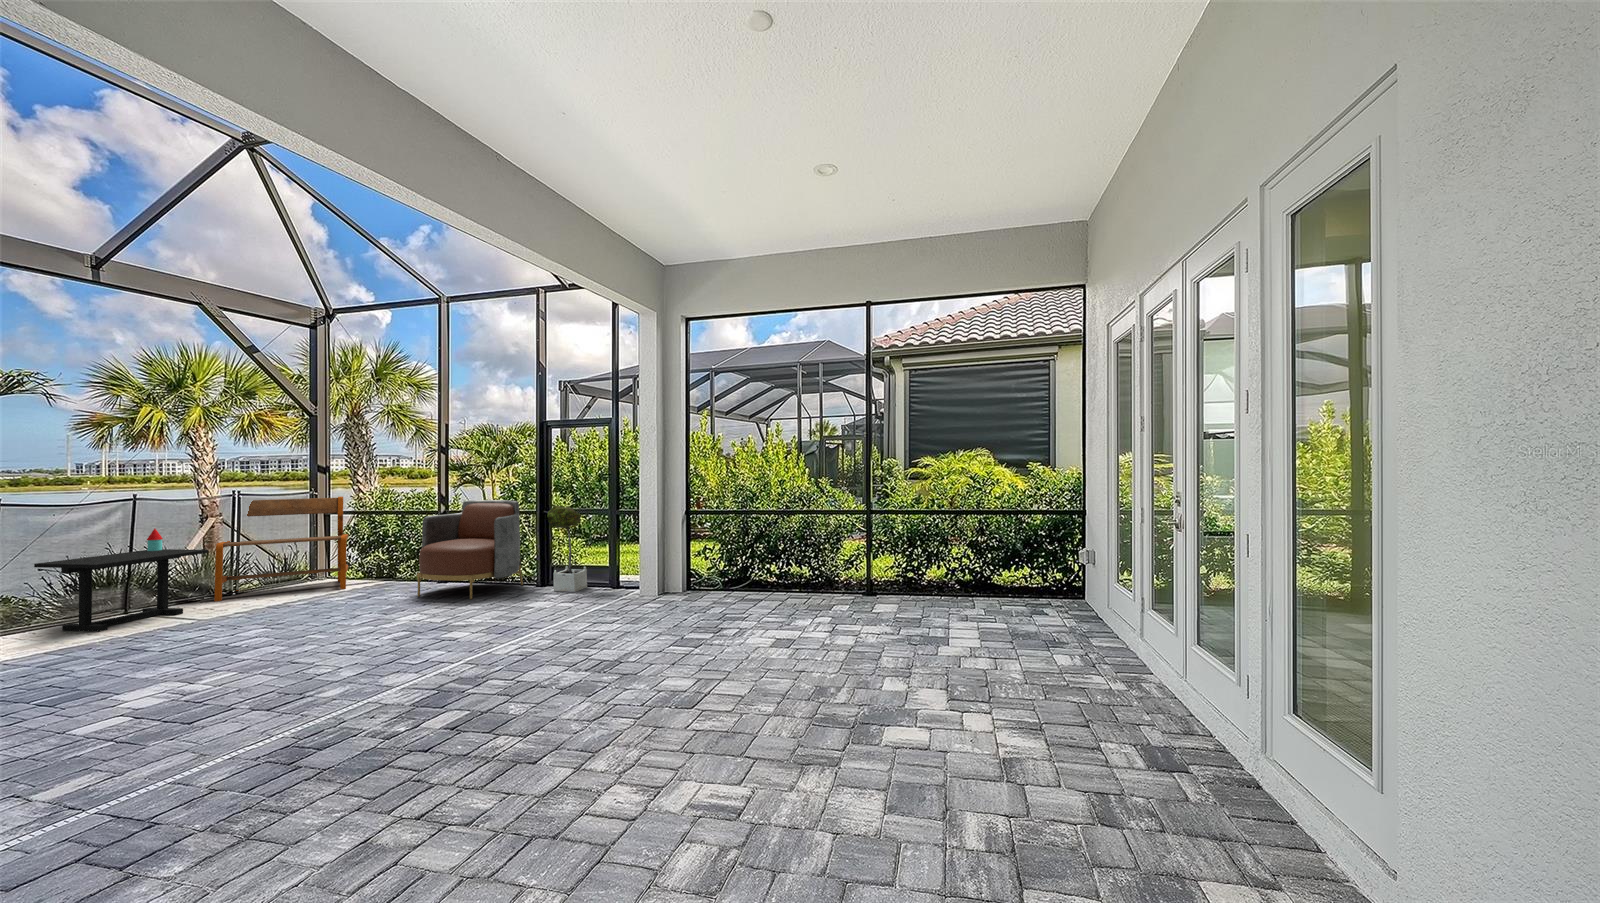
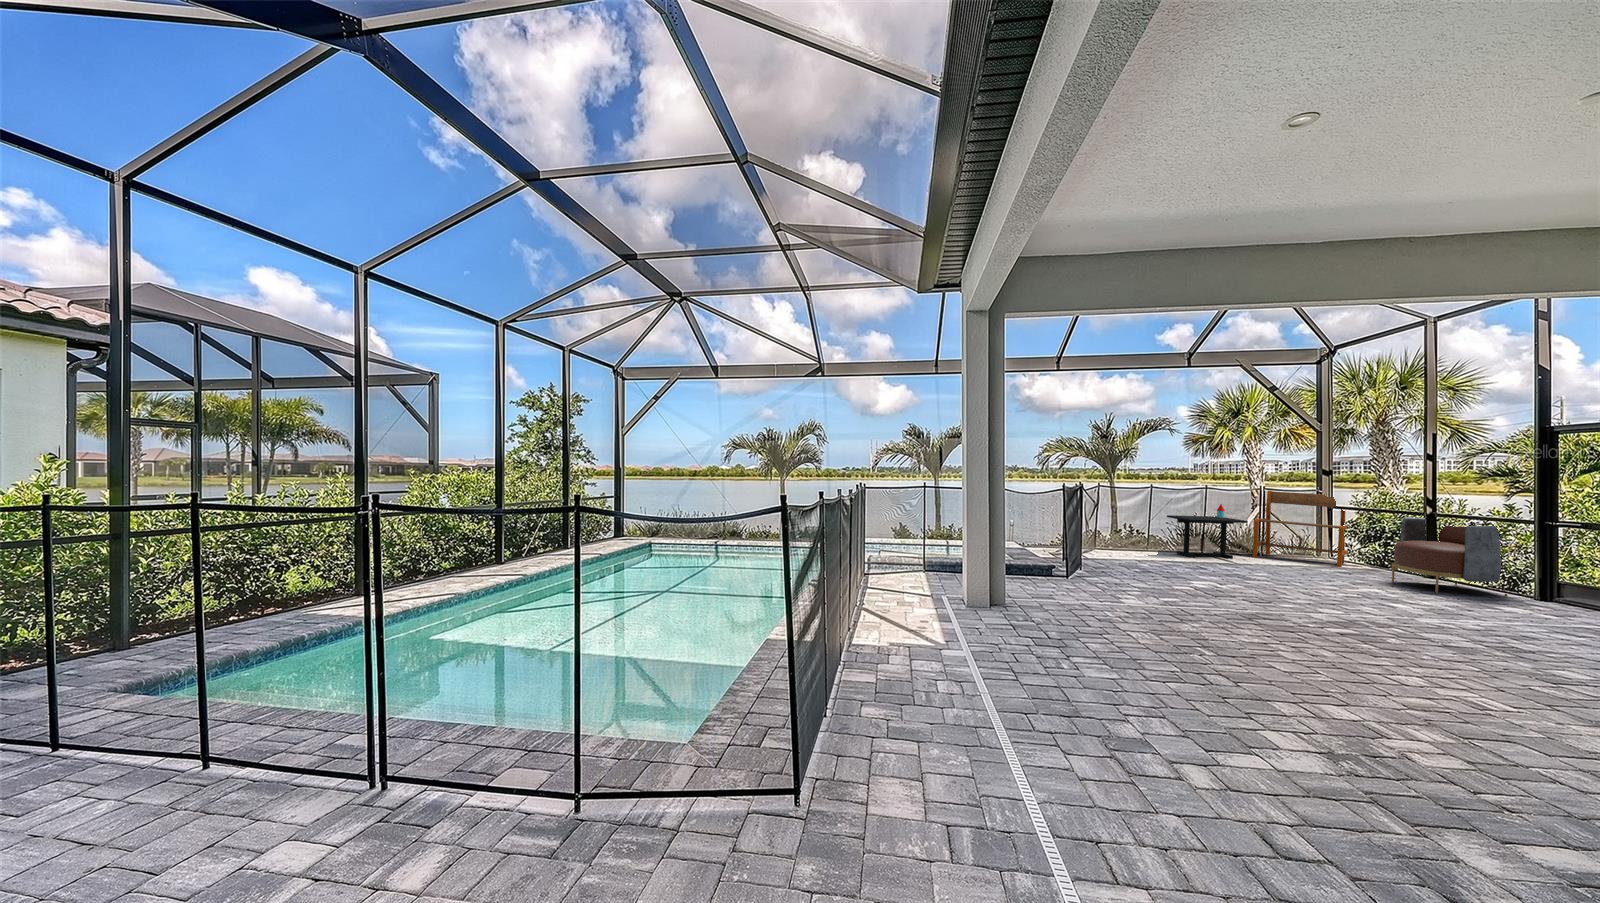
potted tree: present [547,505,587,592] -> none [1530,520,1583,612]

